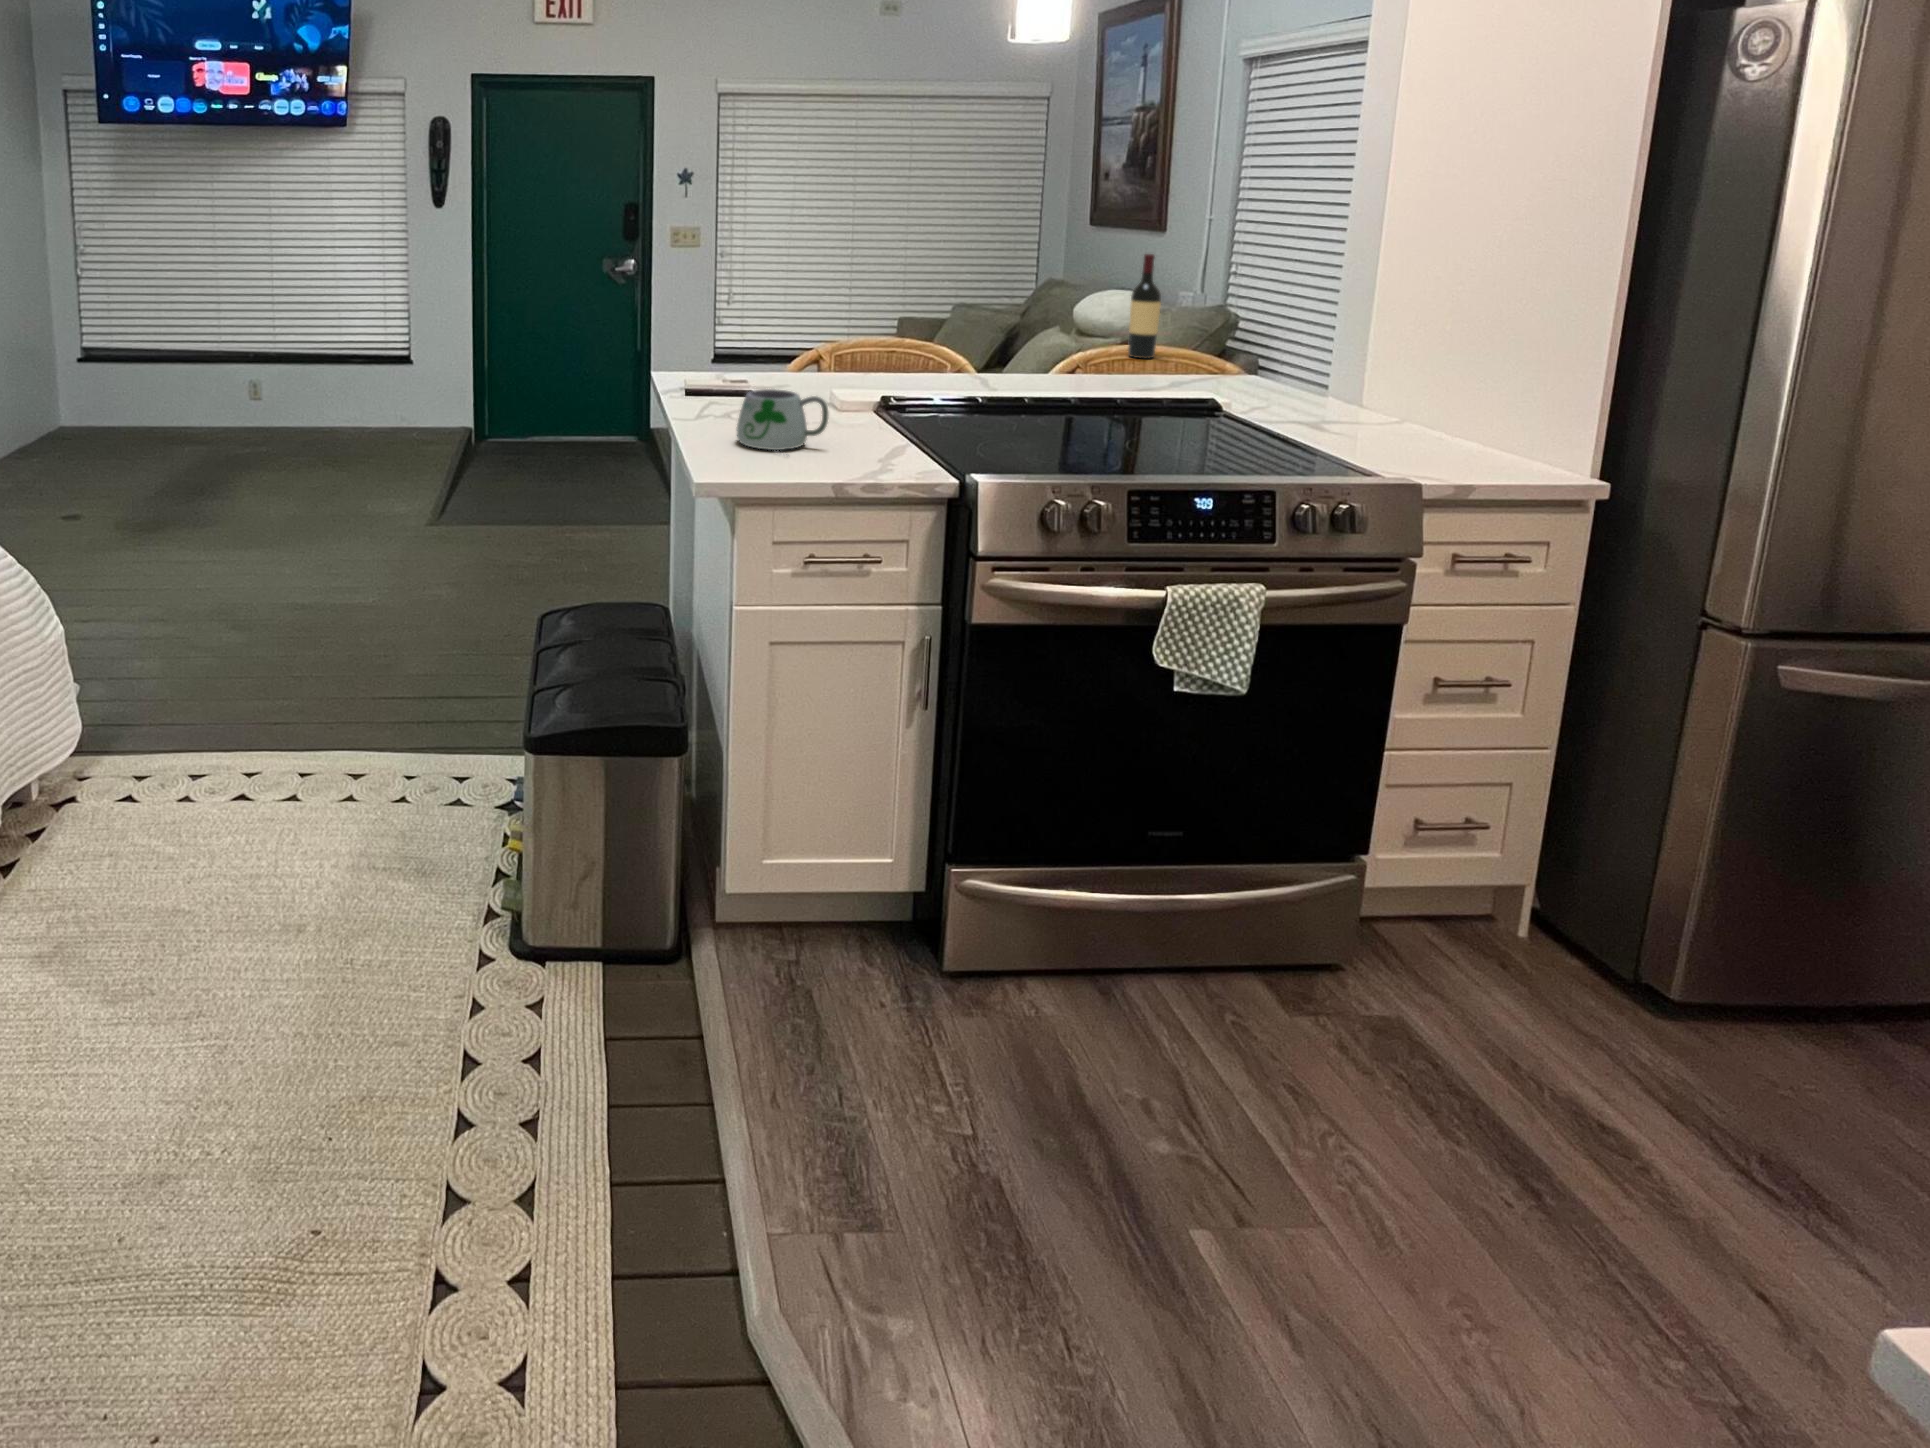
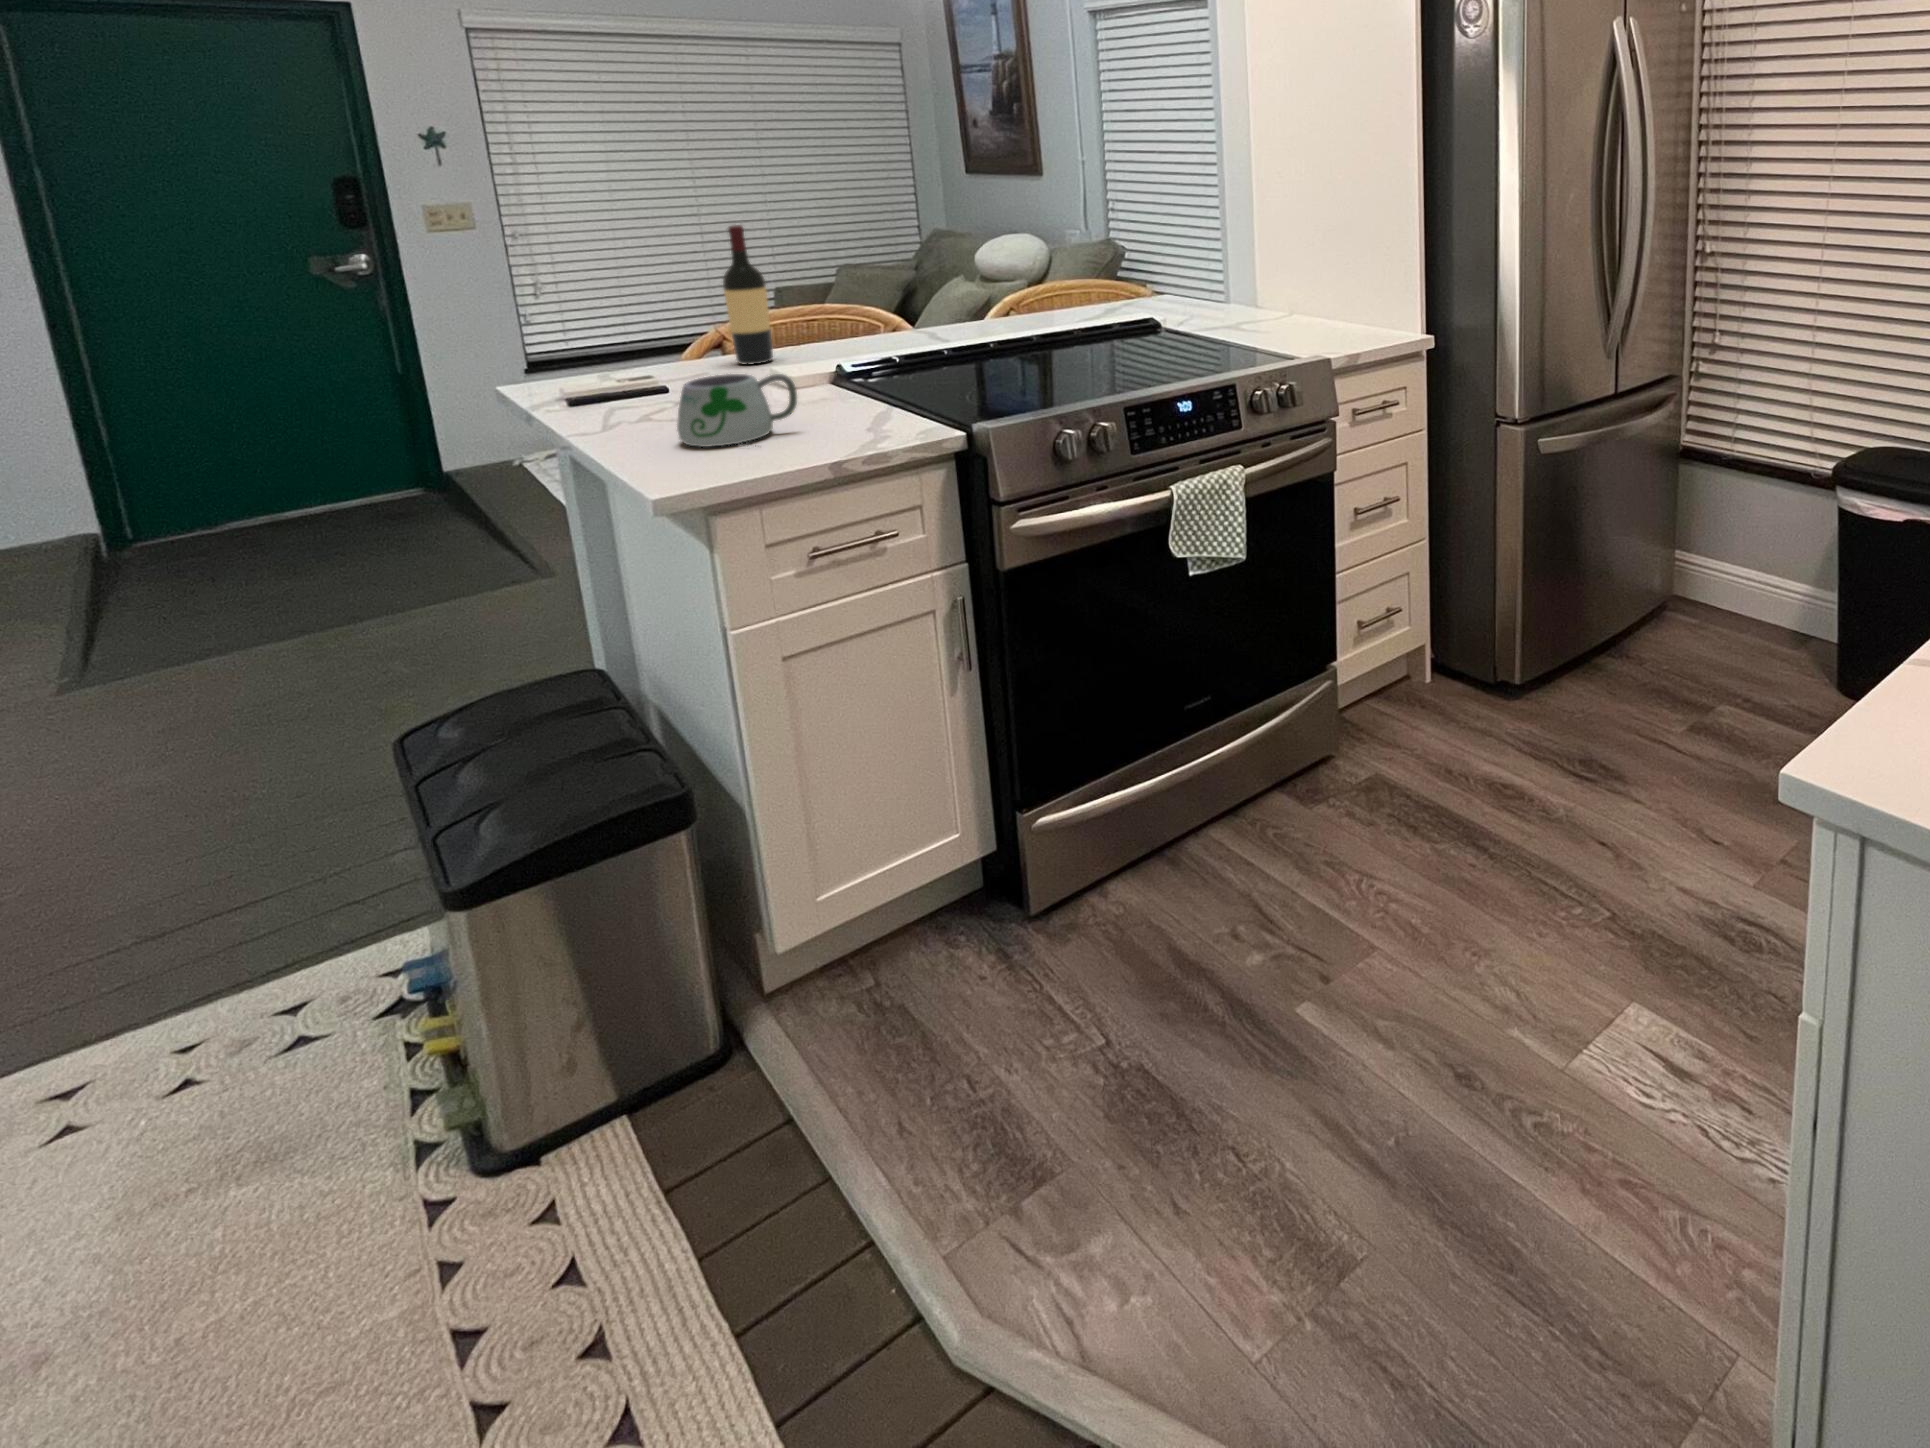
wine bottle: present [1128,254,1161,359] -> present [723,225,773,365]

